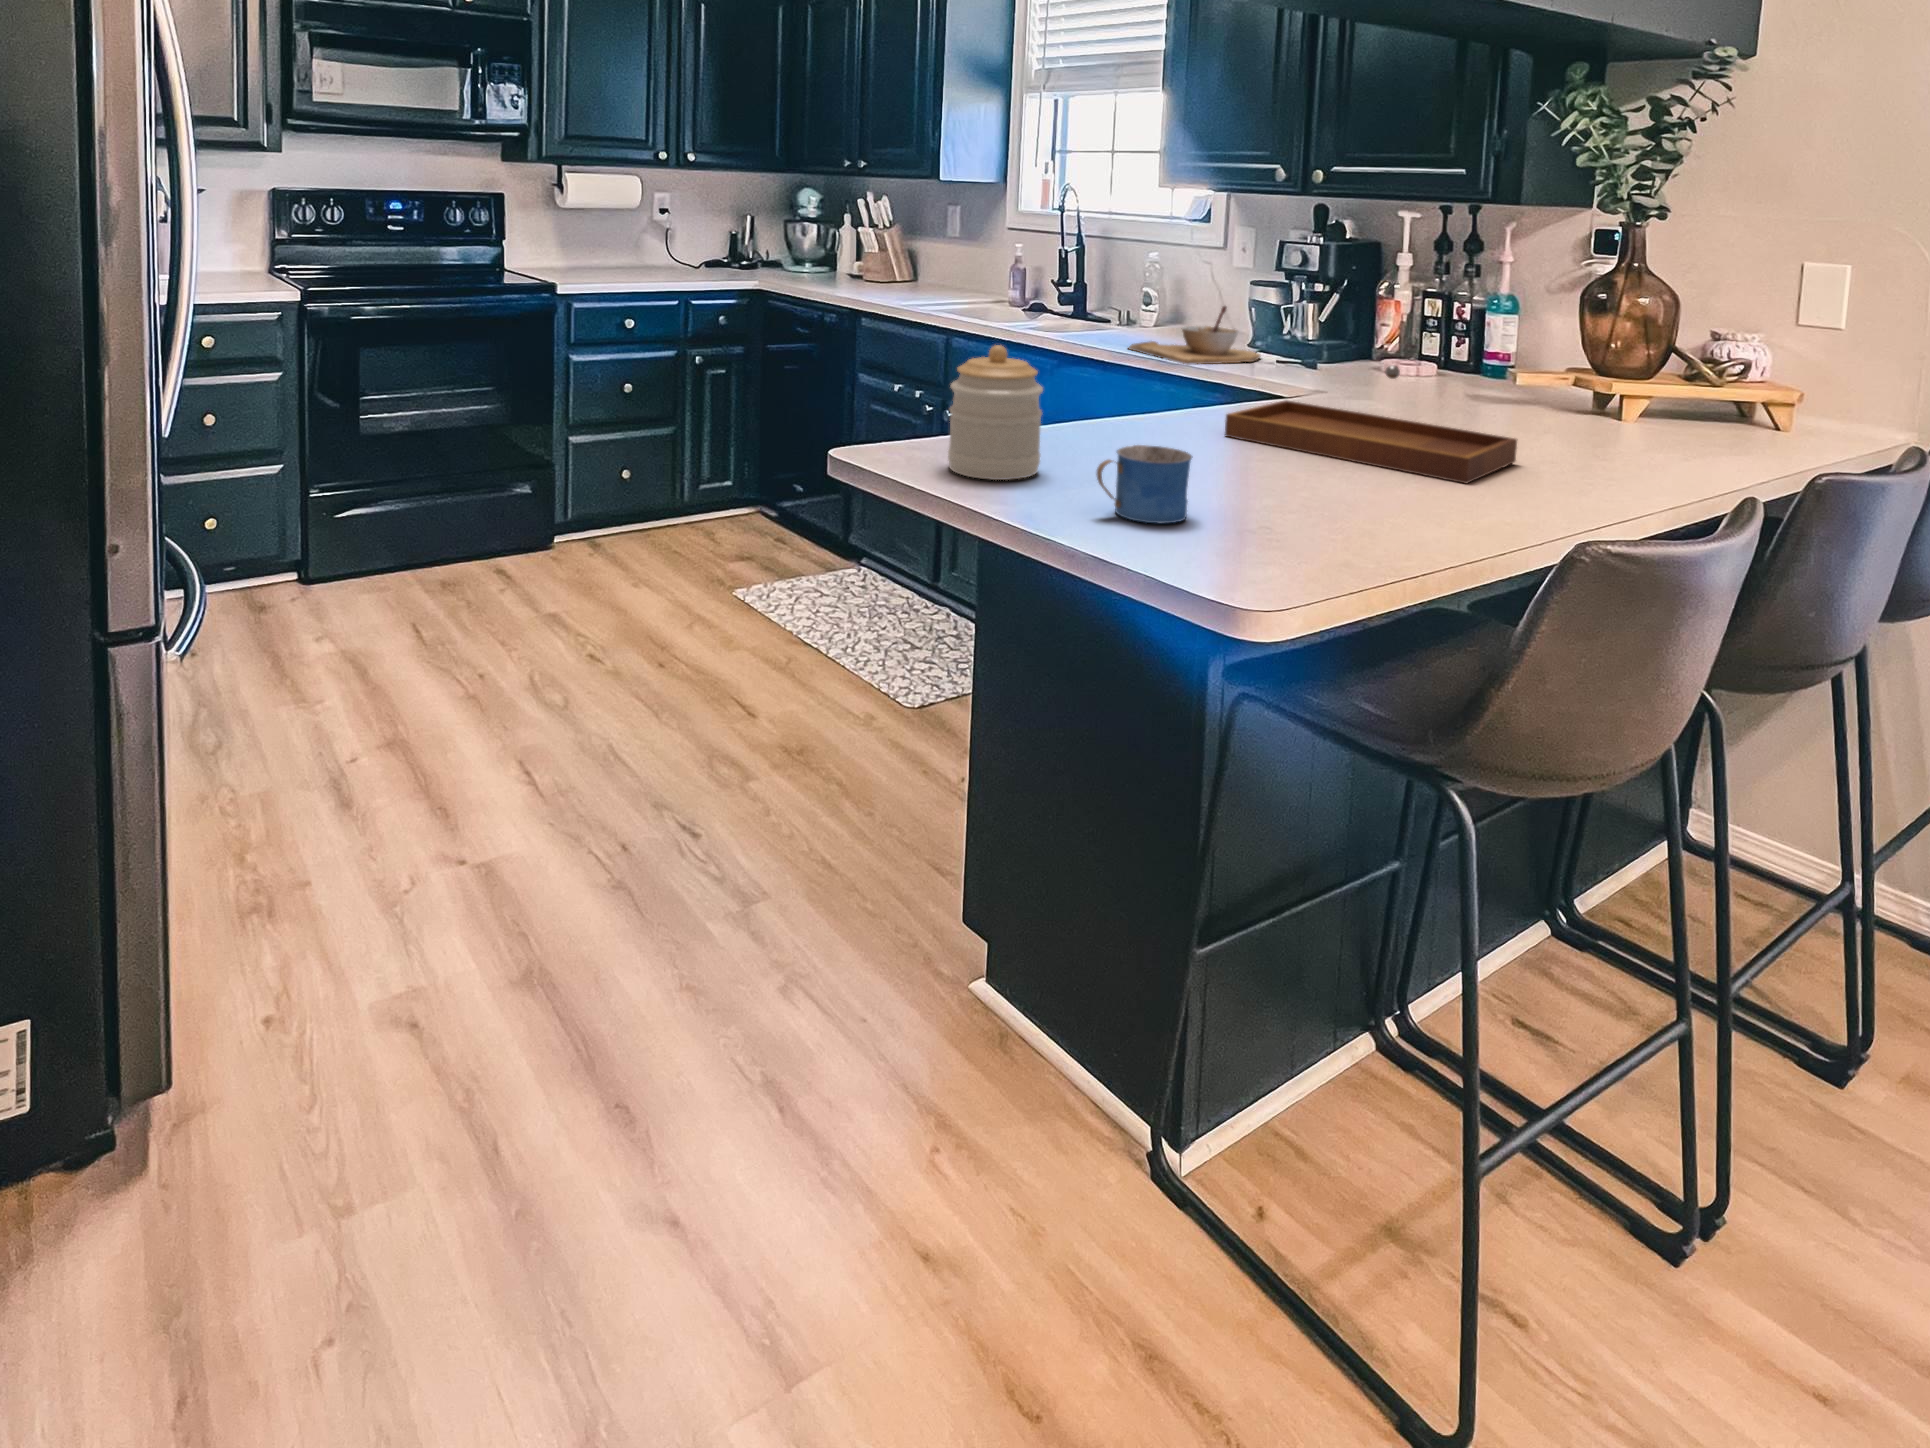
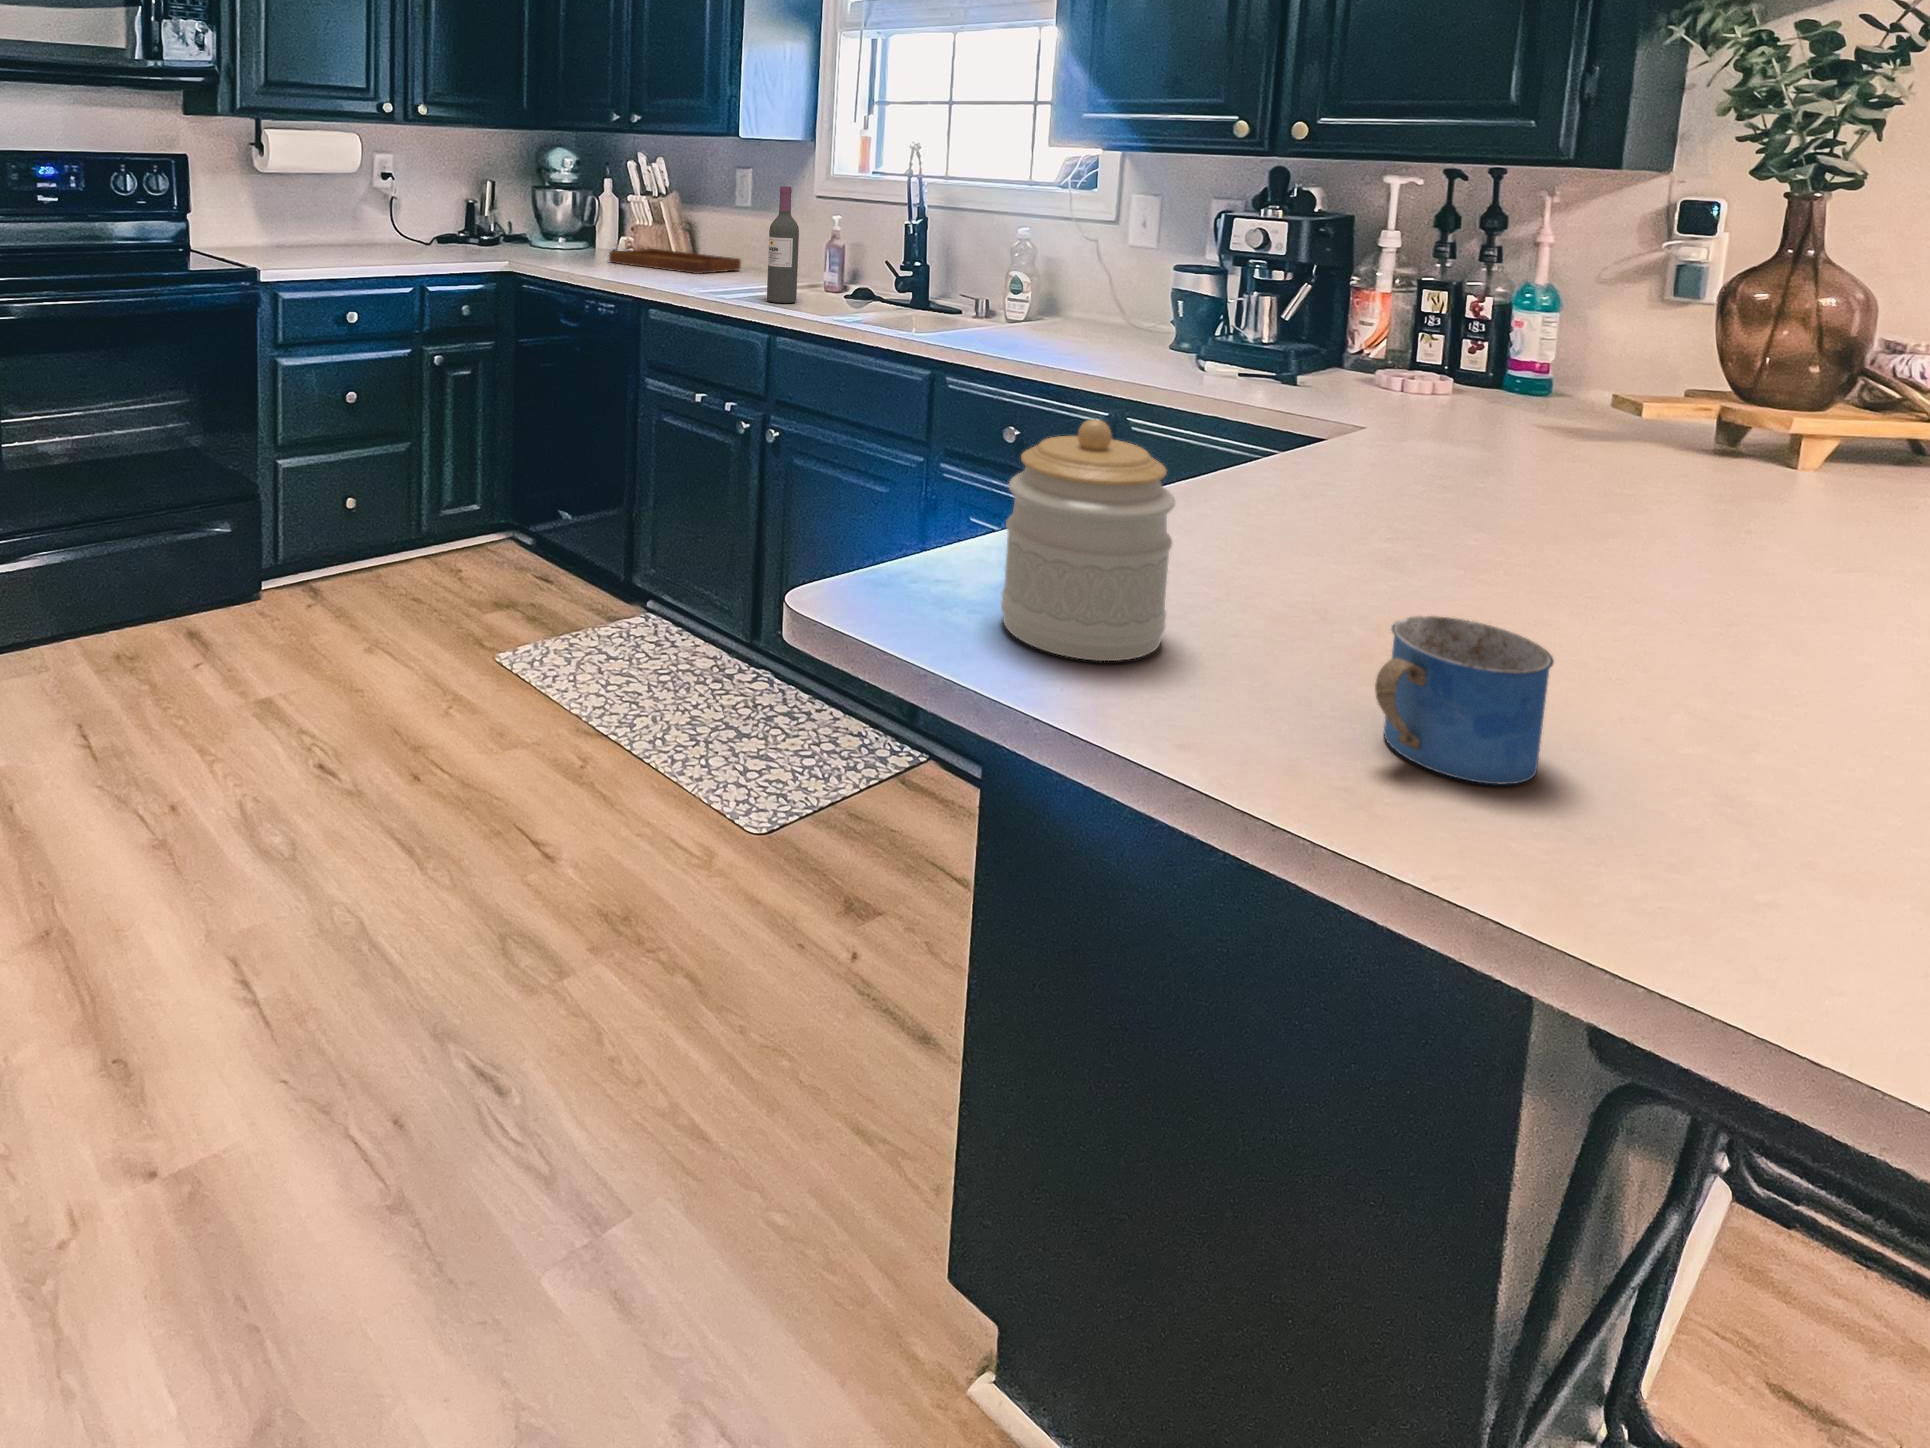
wine bottle: none [952,219,977,312] -> present [767,186,799,303]
bowl: present [1129,306,1261,364] -> none [1028,299,1207,381]
tray: present [1225,365,1517,483] -> present [609,225,741,274]

